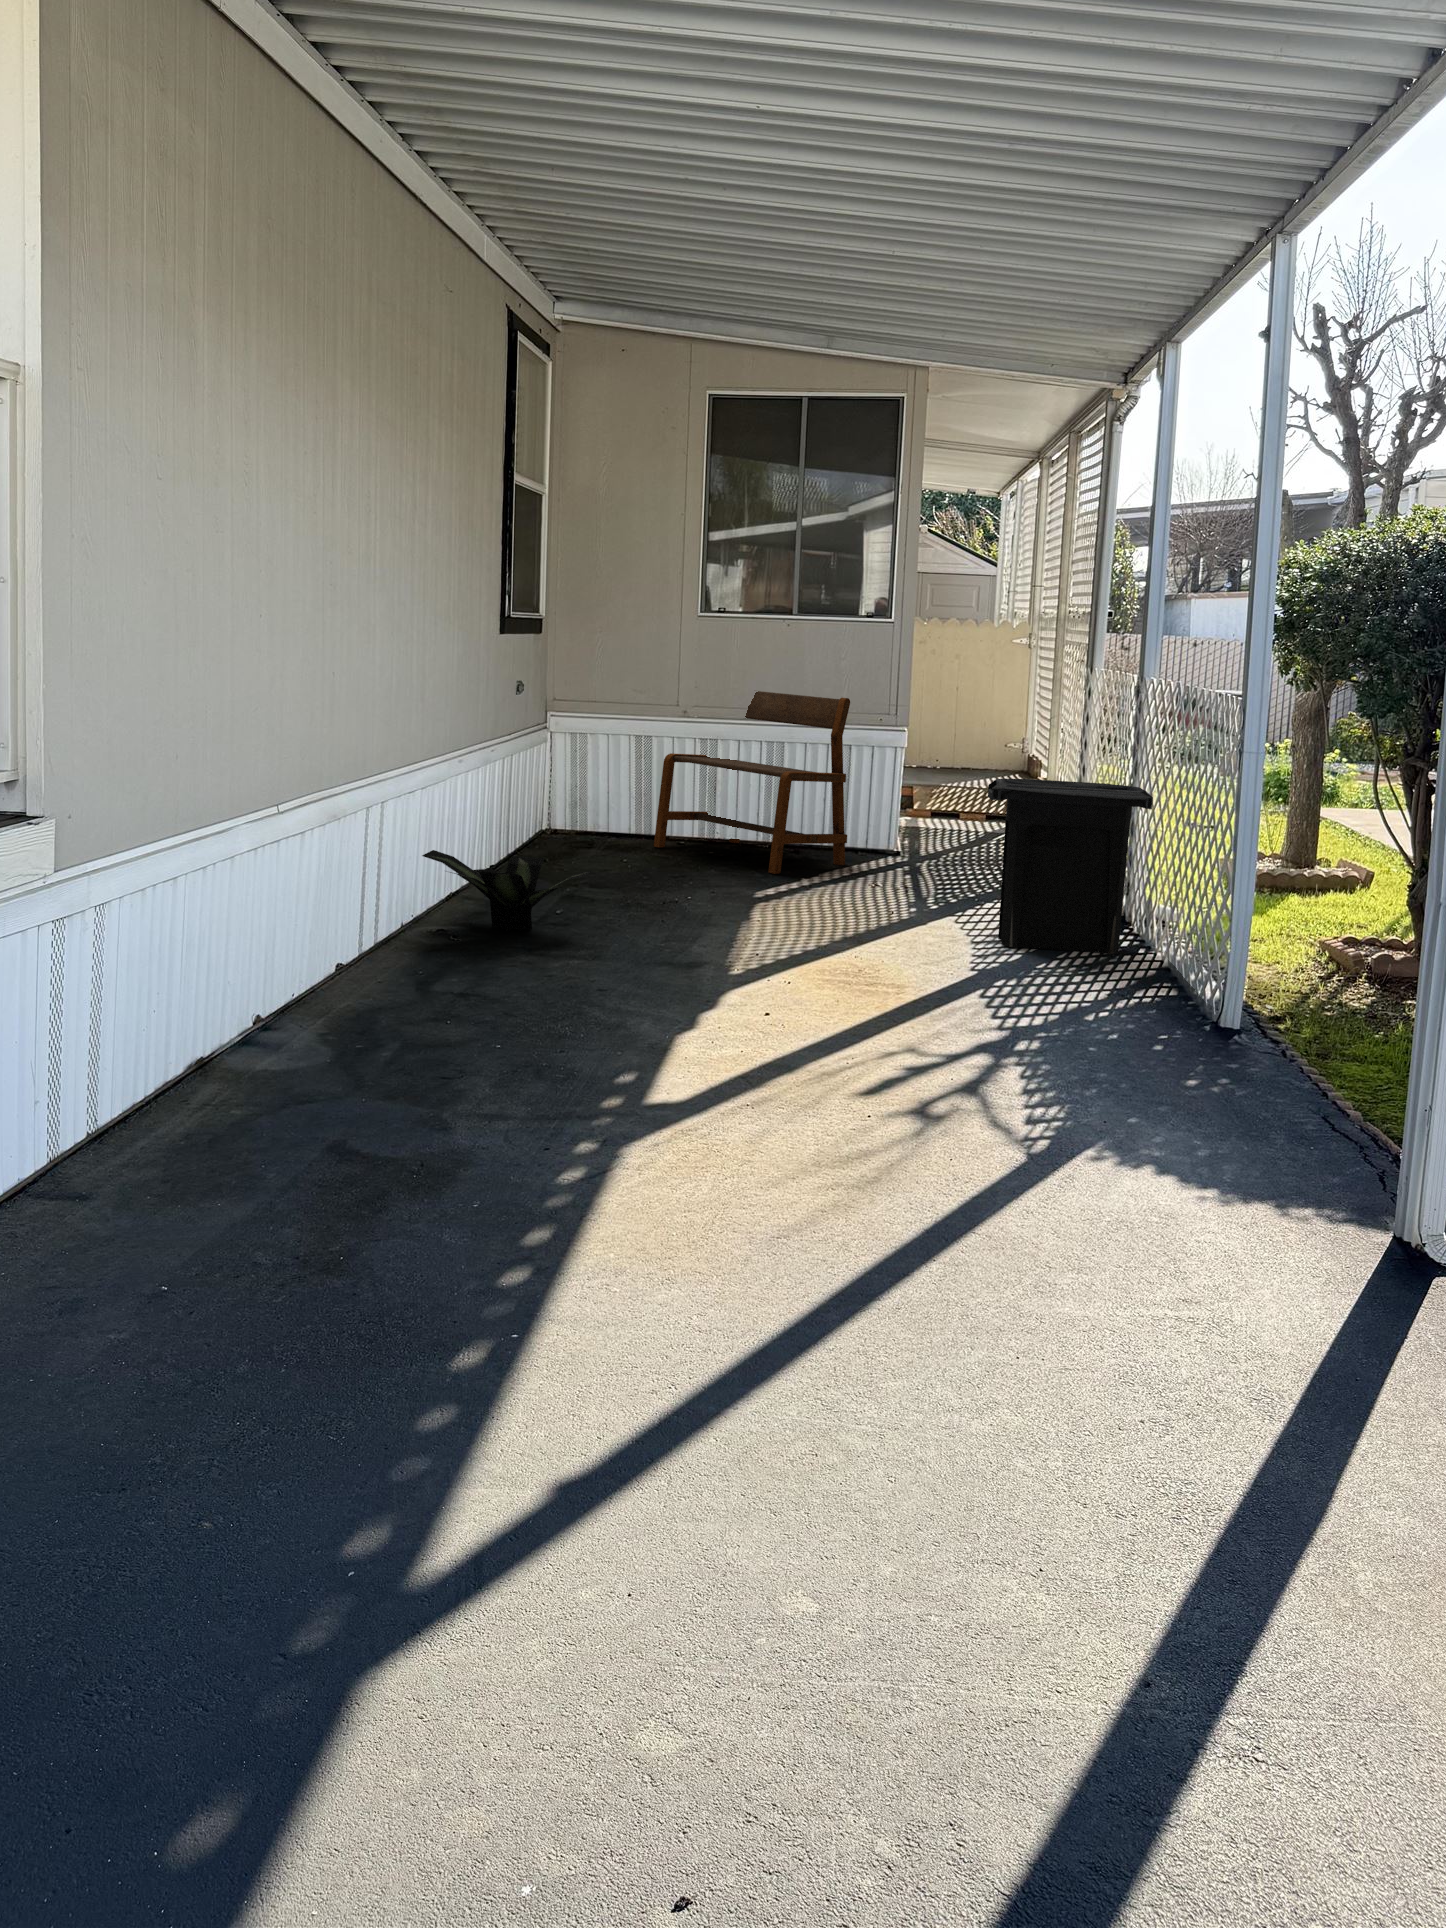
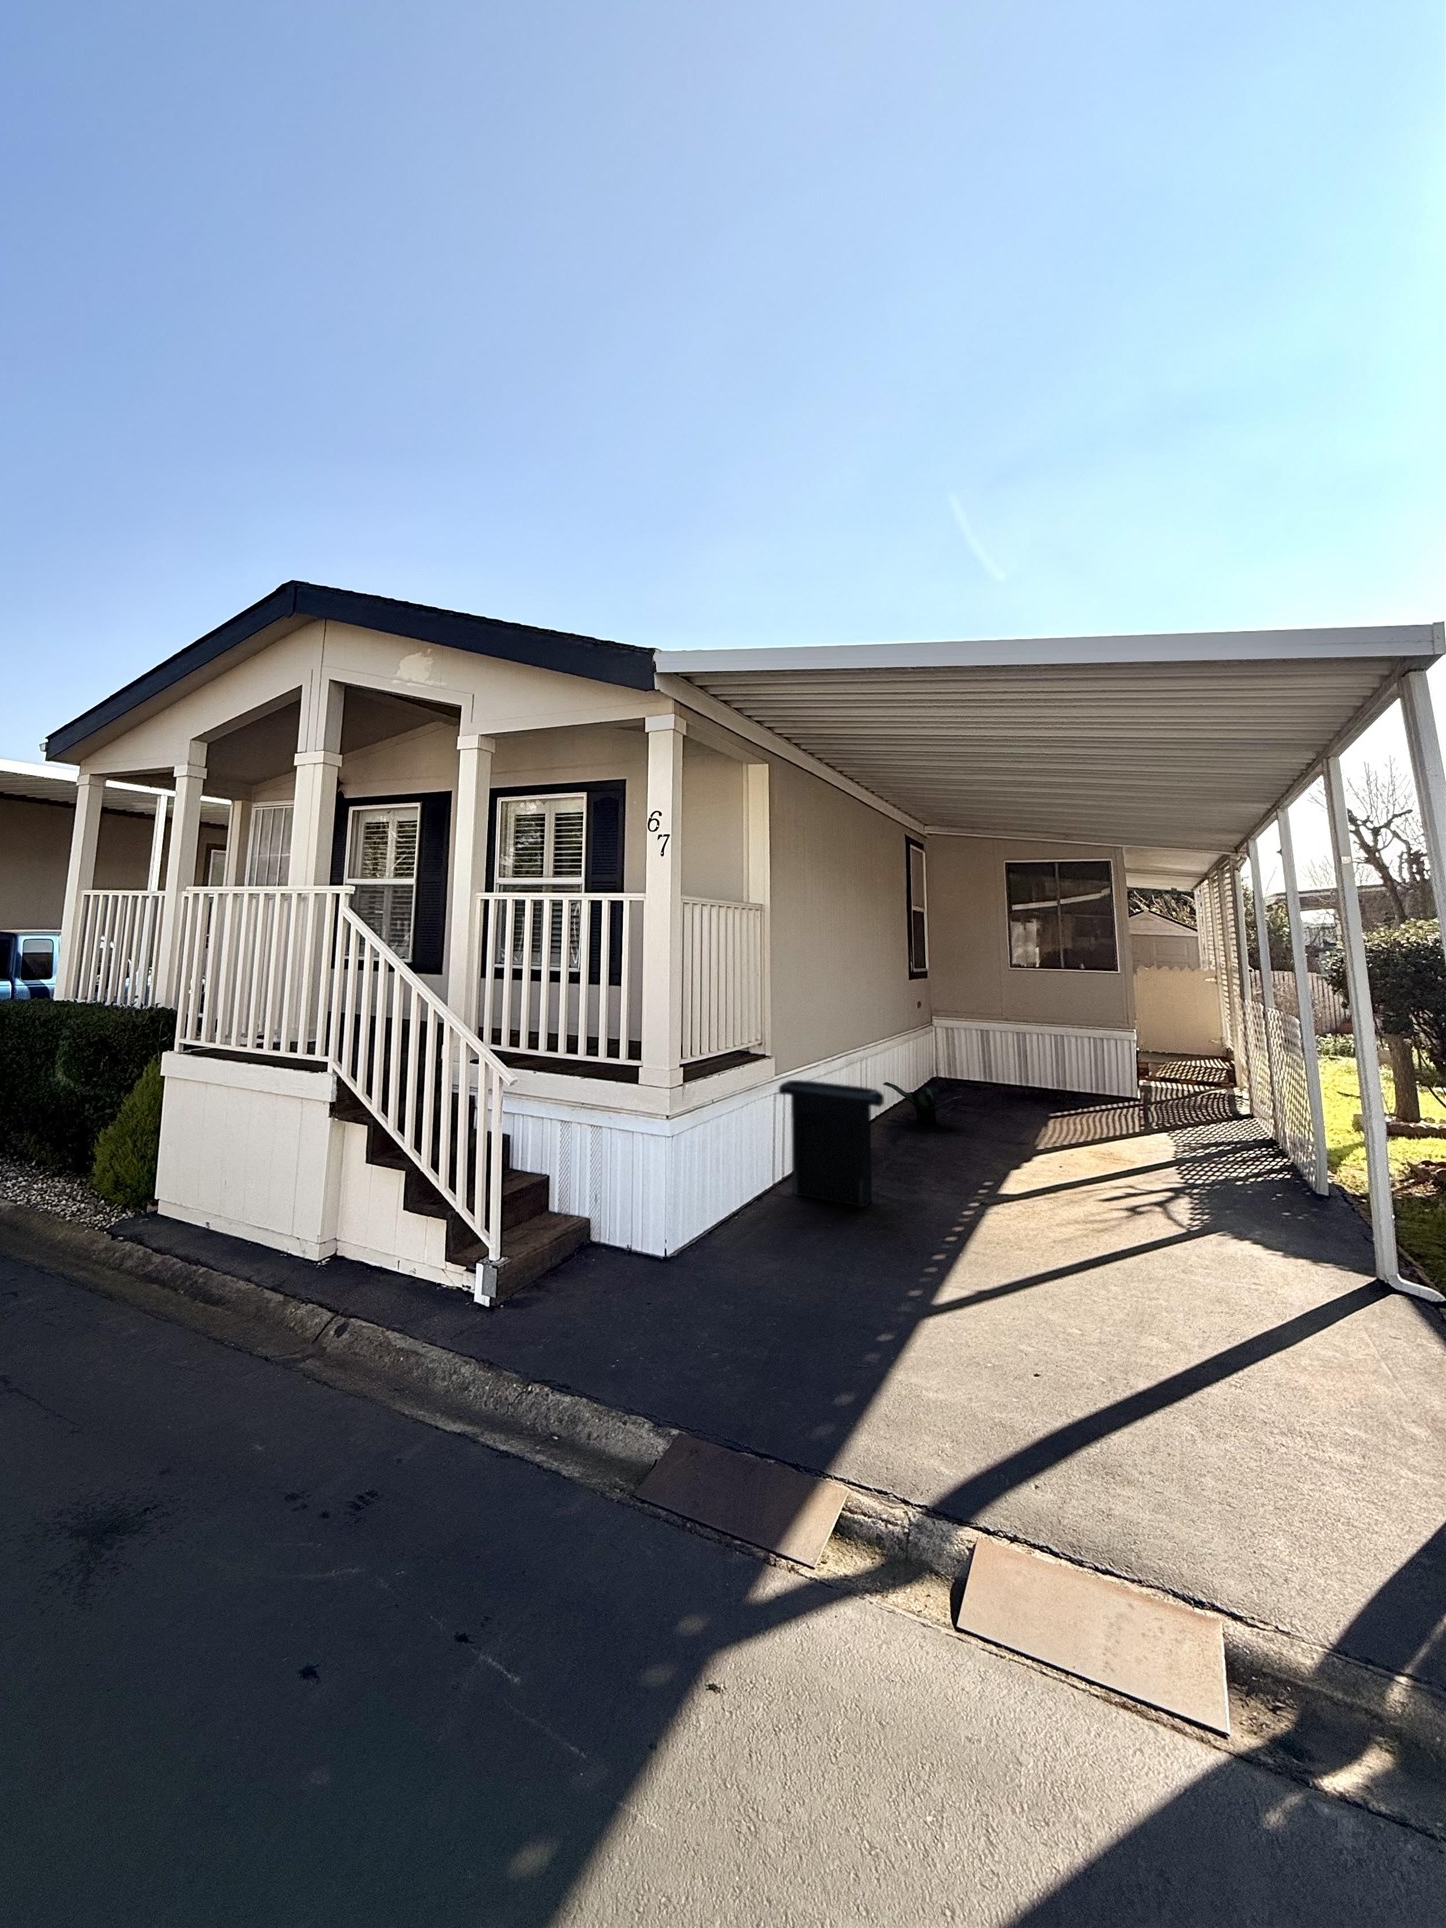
bench: present [654,691,850,874] -> none [993,1006,1104,1106]
trash can: present [988,779,1153,954] -> present [779,1080,884,1207]

